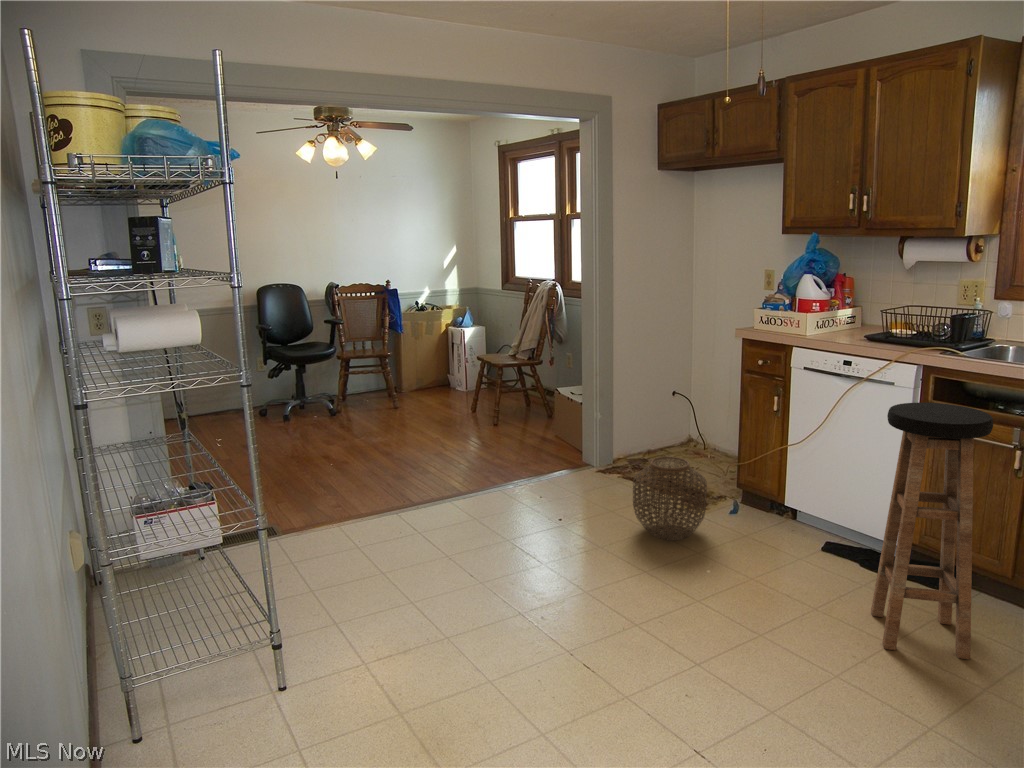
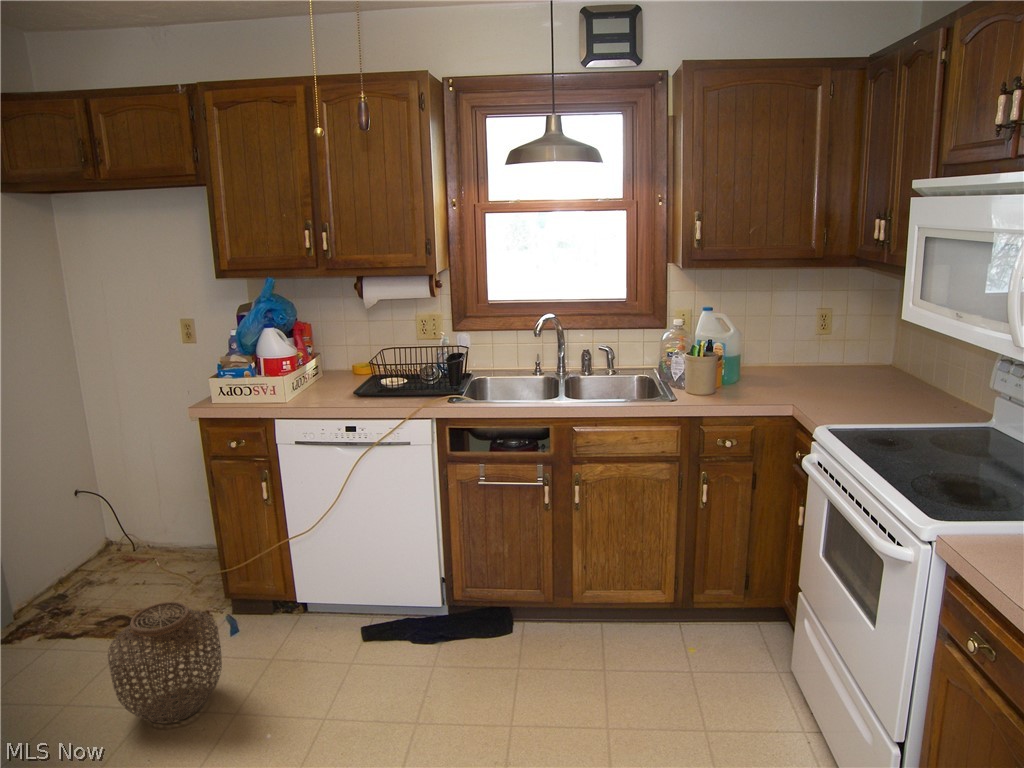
bar stool: present [871,403,993,659] -> none [451,466,560,739]

